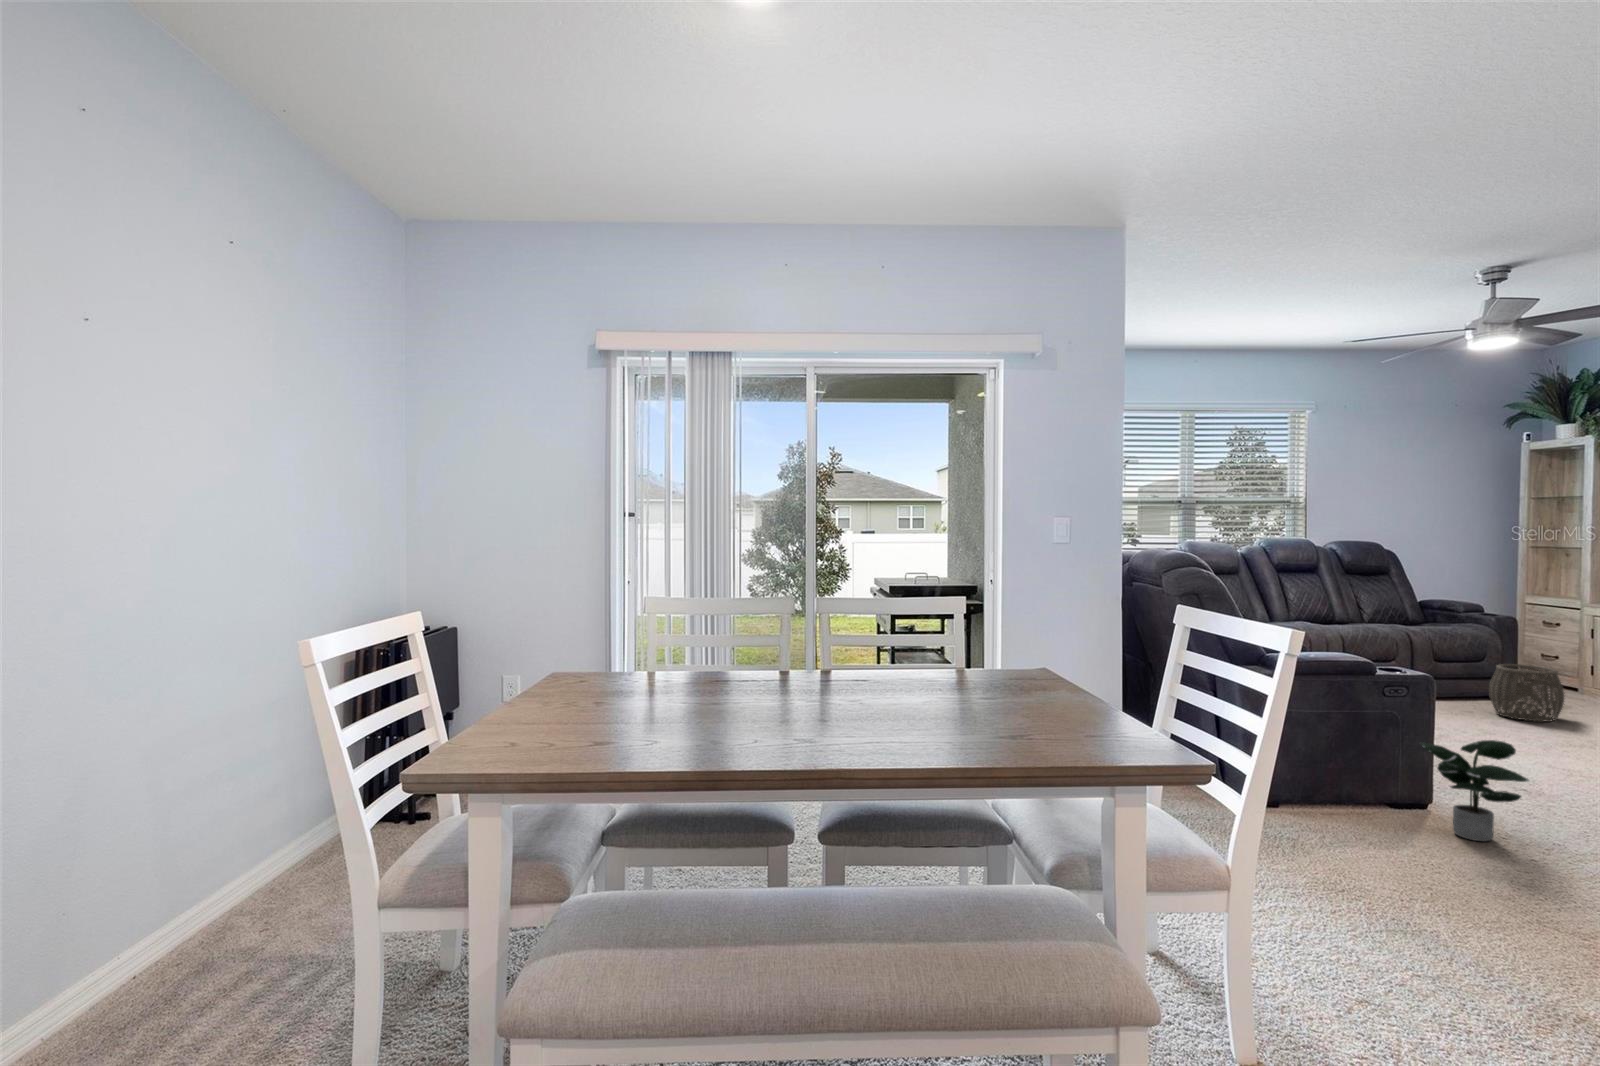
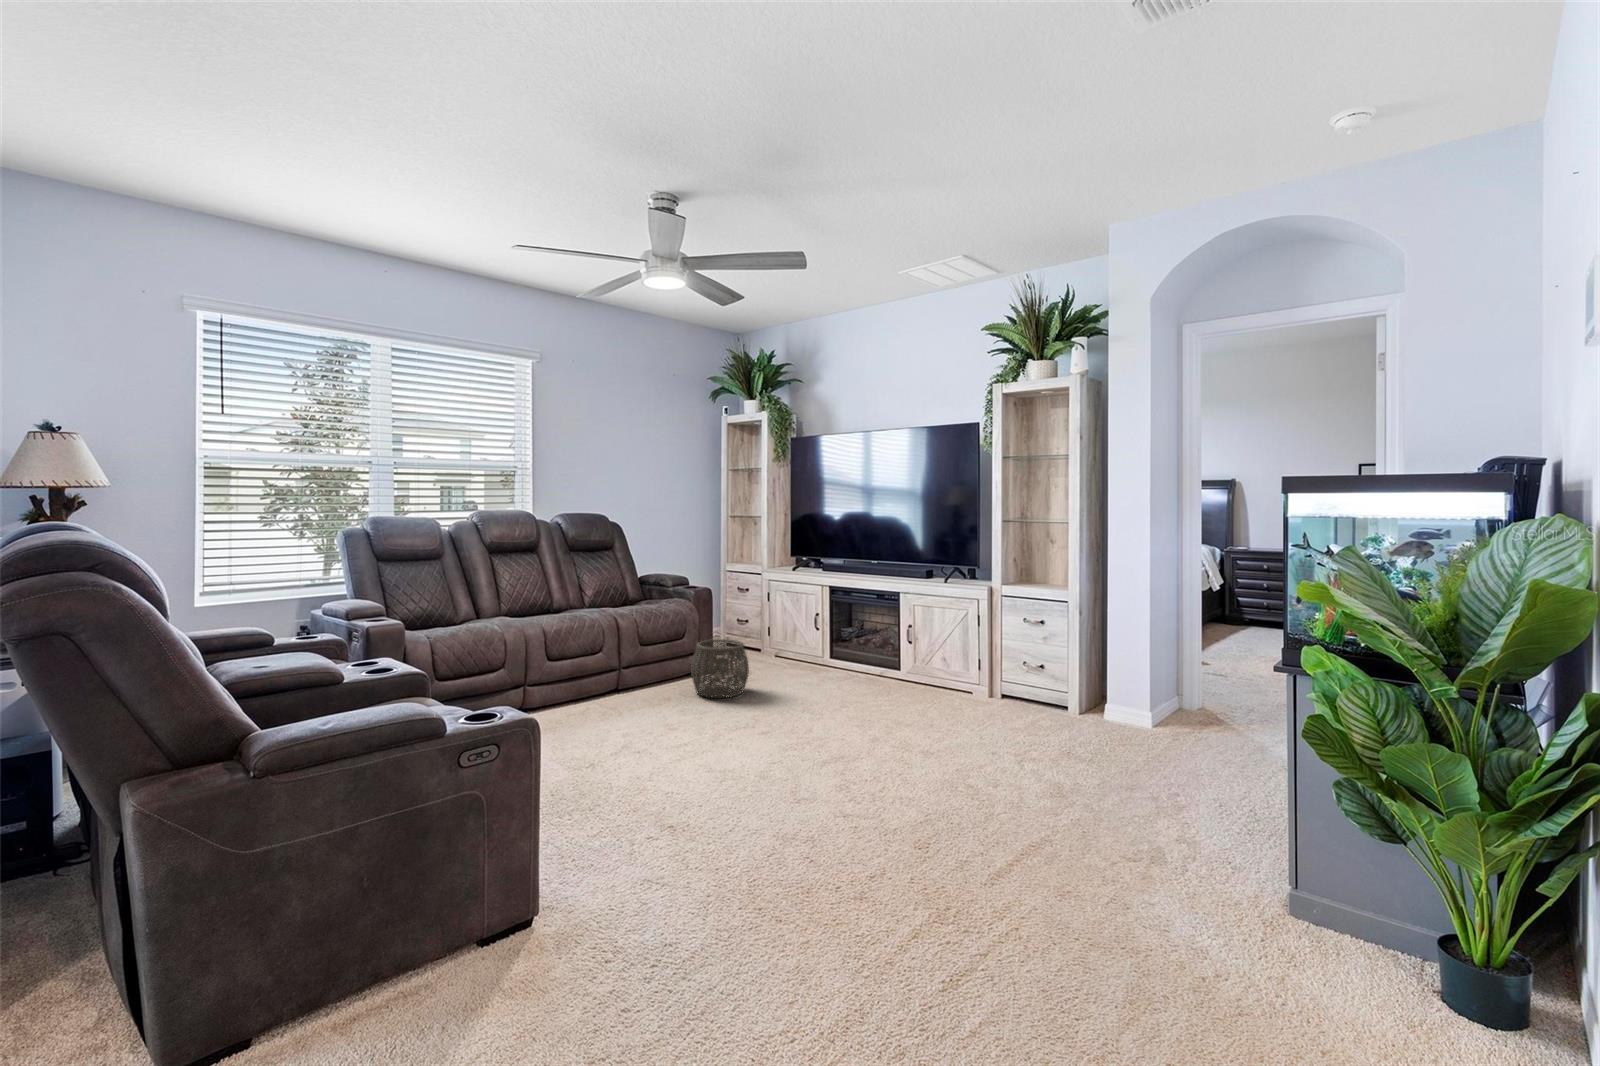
potted plant: present [1421,740,1529,841] -> none [572,806,697,968]

